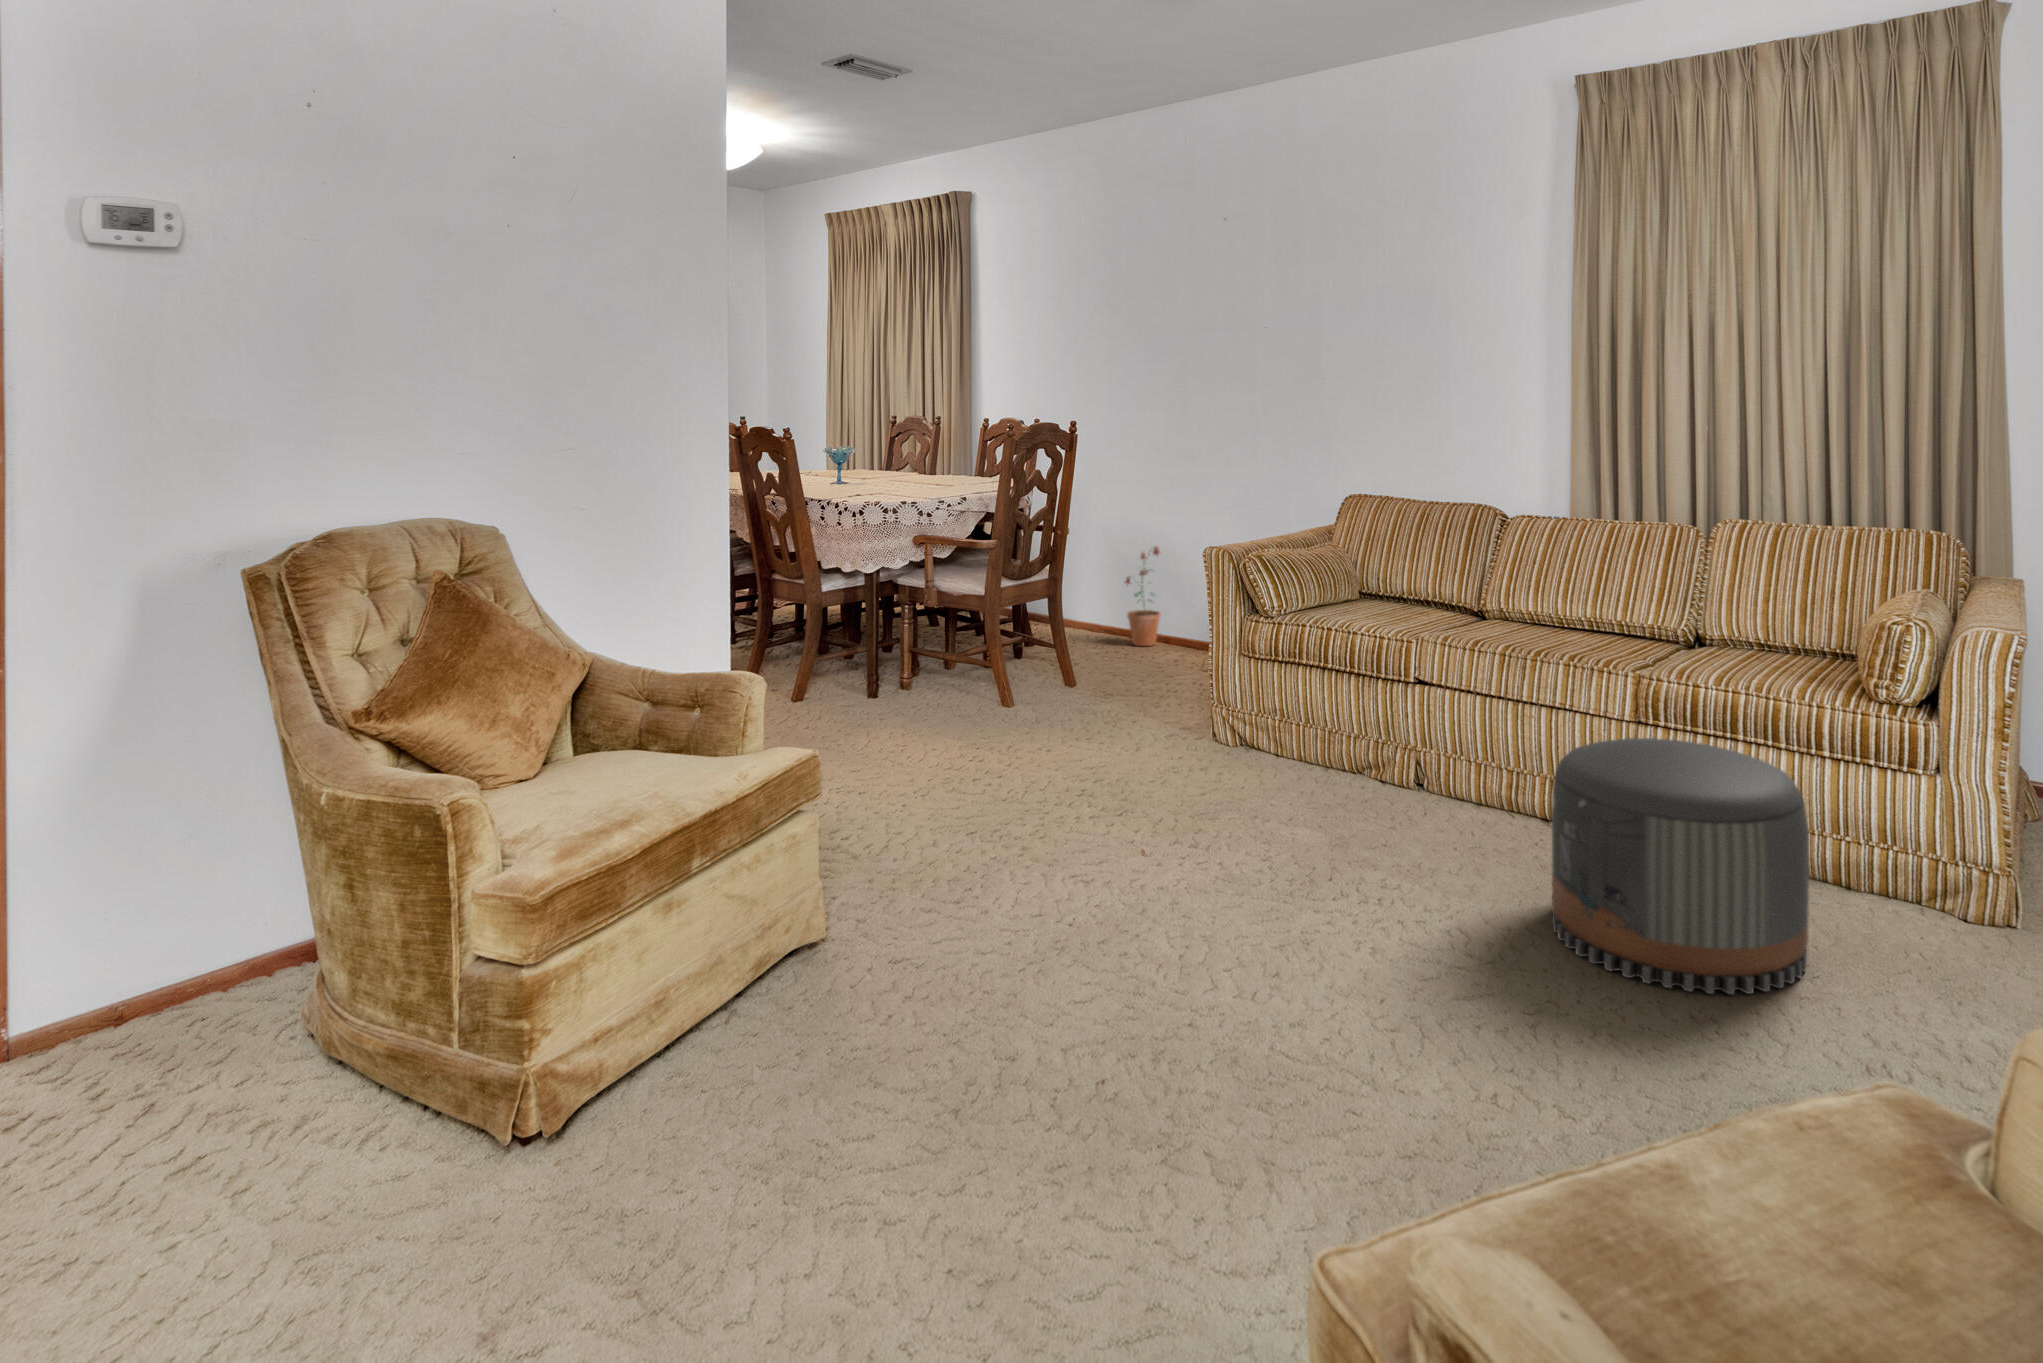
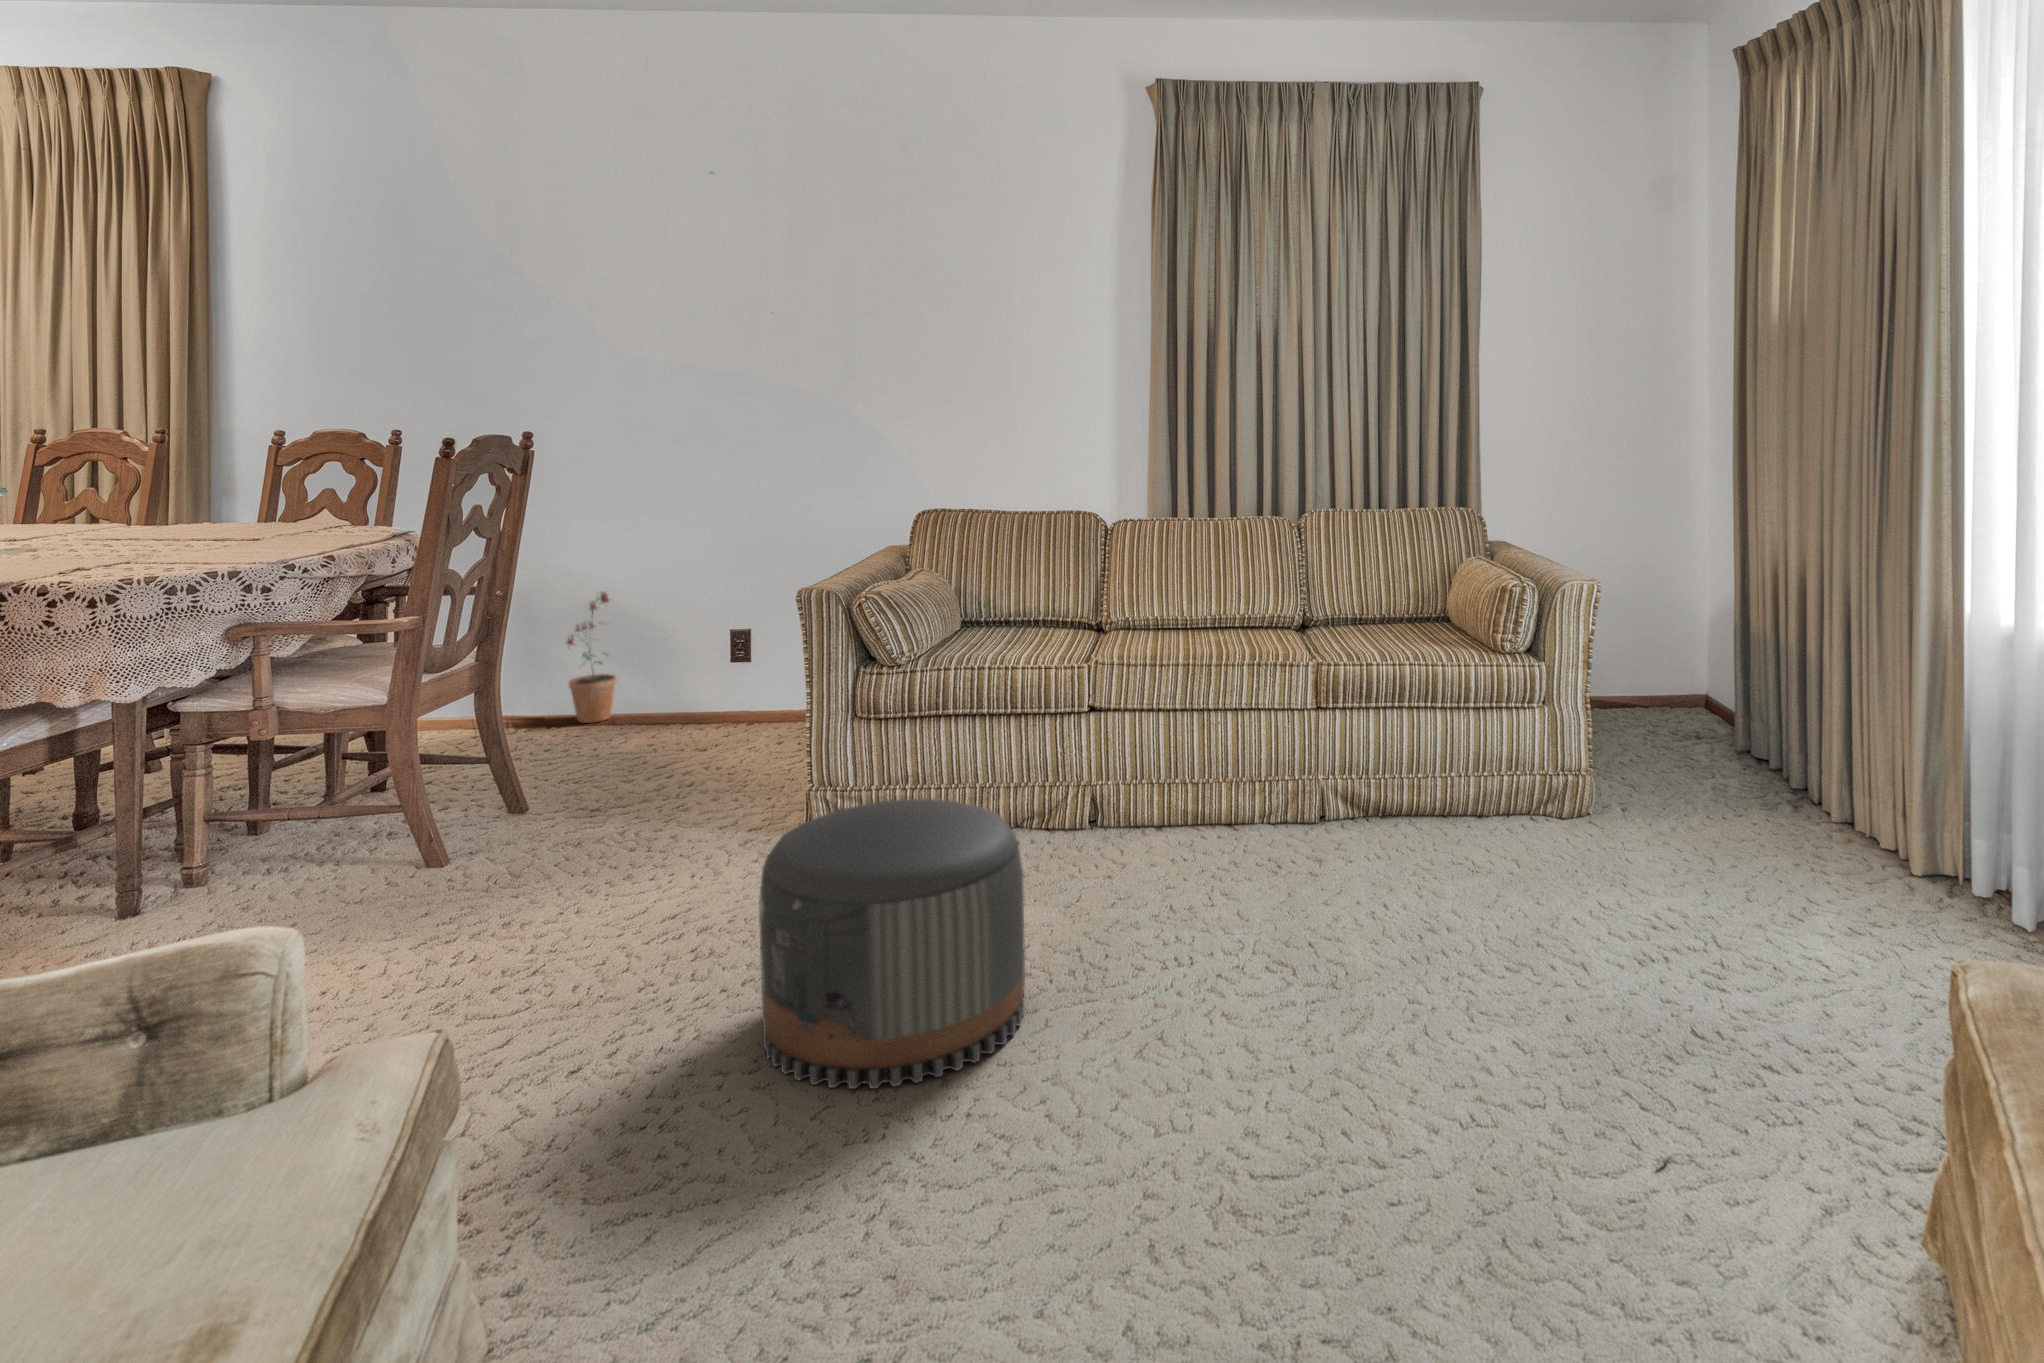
pouf: present [1552,738,1809,994] -> present [759,799,1025,1089]

